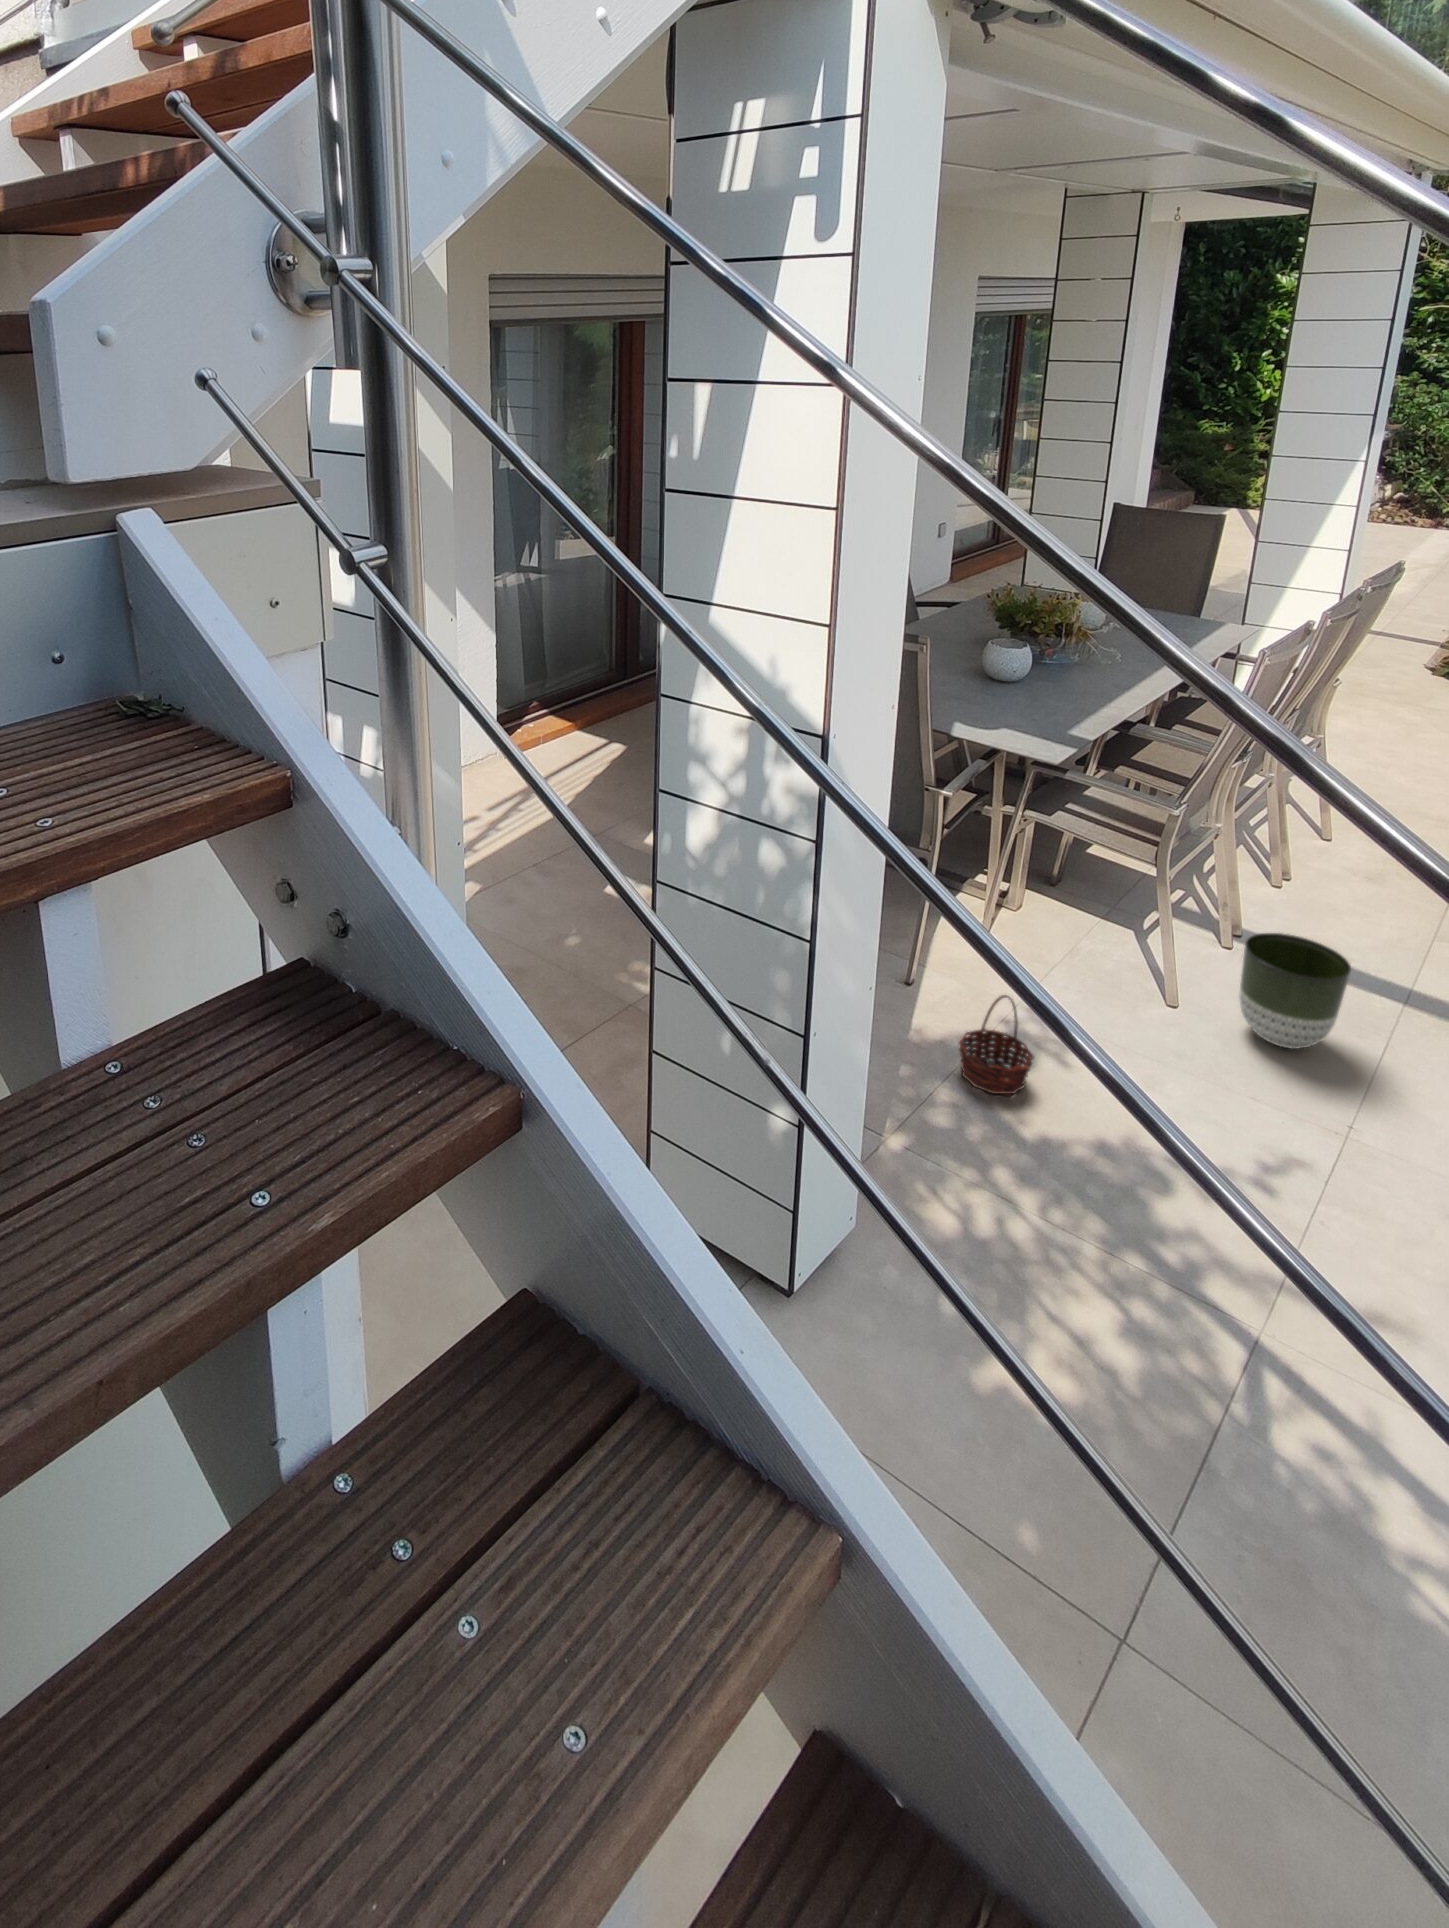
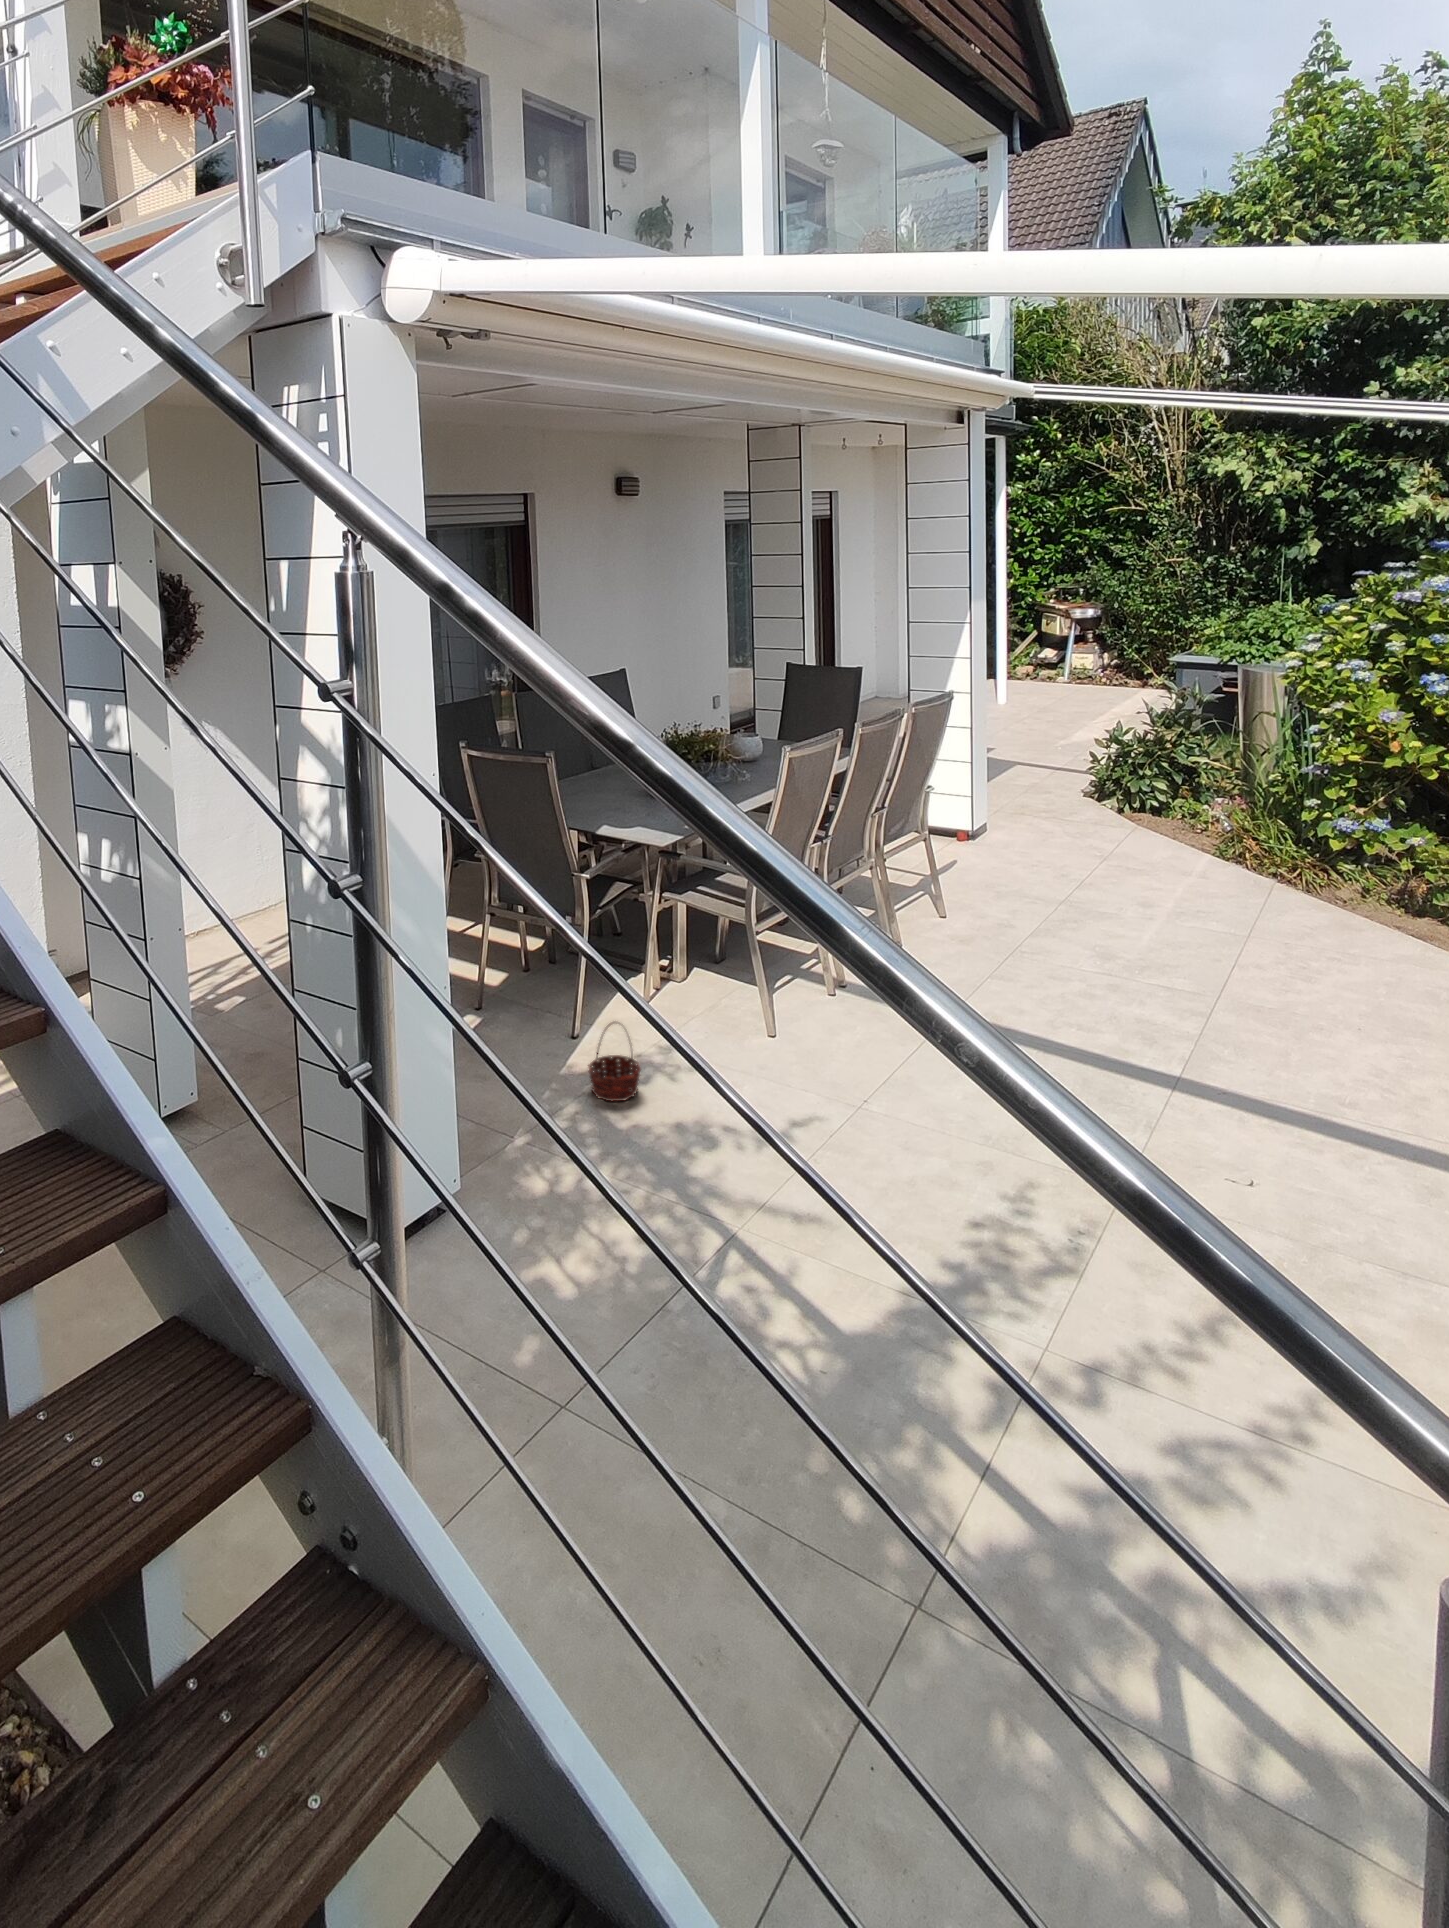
planter: present [1239,933,1351,1049] -> none [808,967,877,1055]

